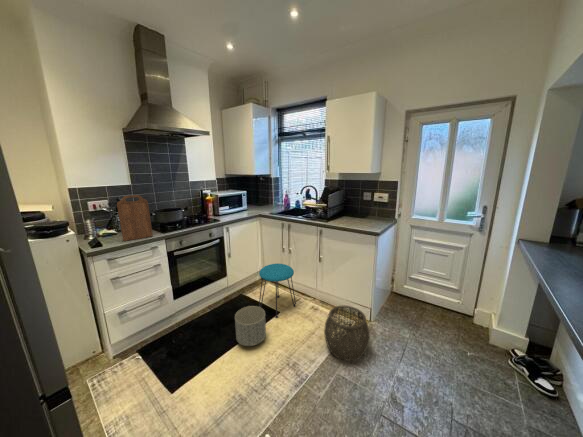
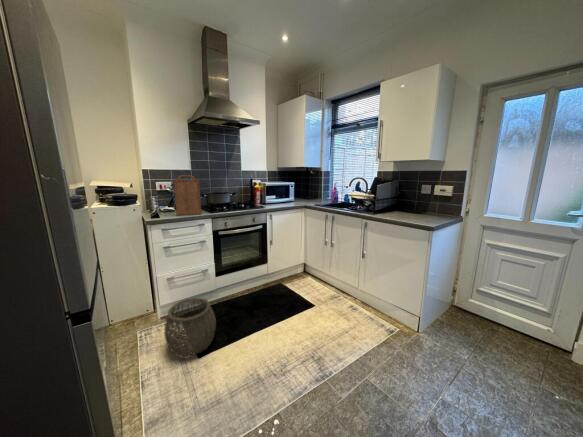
stool: present [259,264,296,318] -> none [295,255,333,310]
woven basket: present [324,305,369,361] -> present [165,298,216,357]
planter: present [235,306,266,346] -> none [266,292,296,331]

